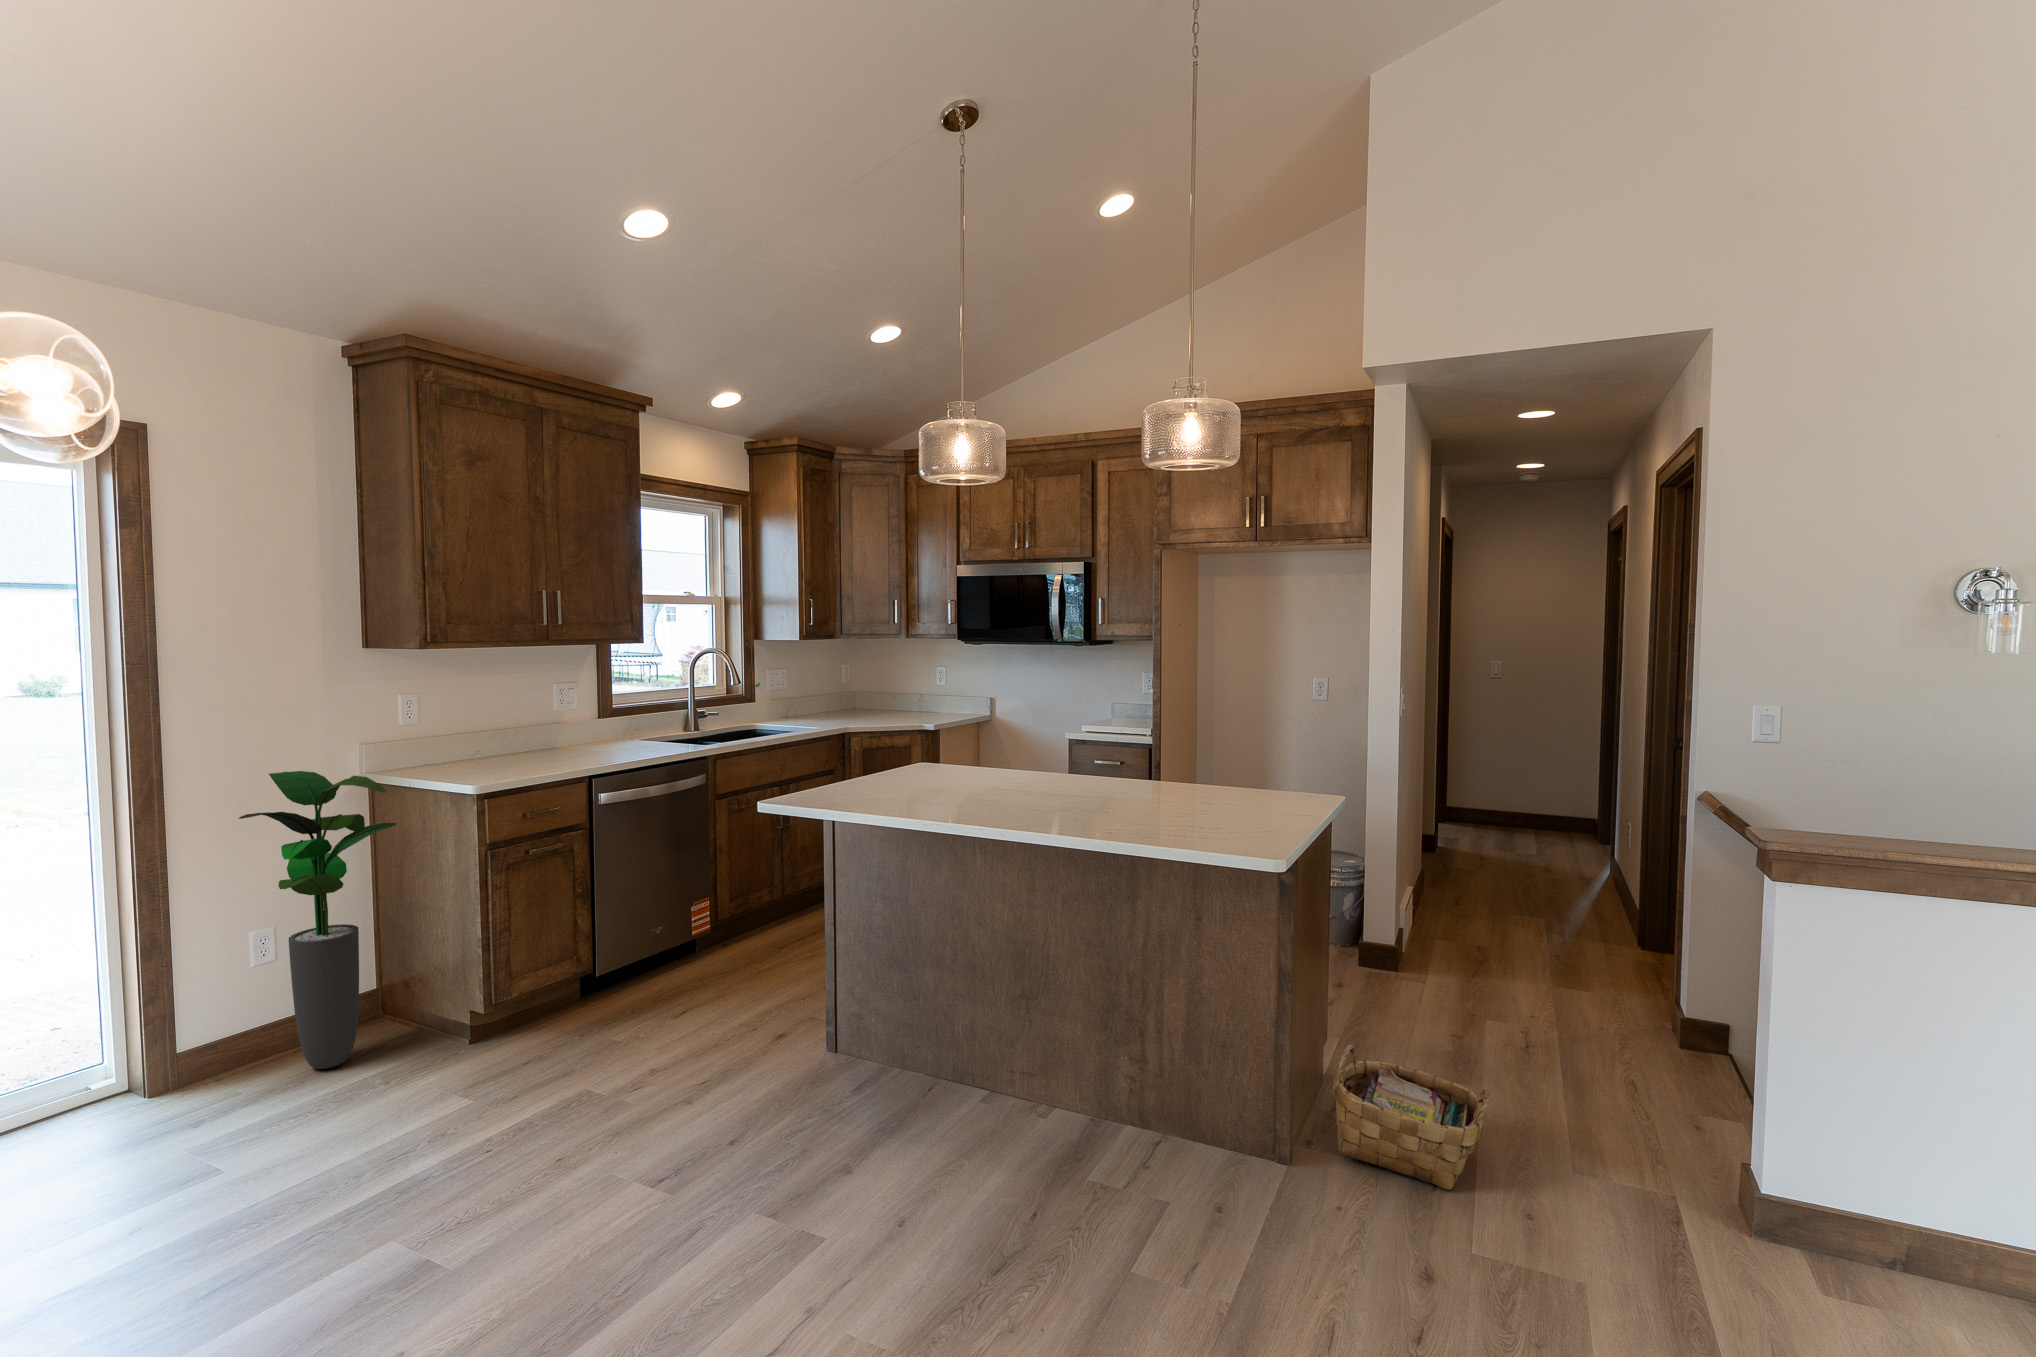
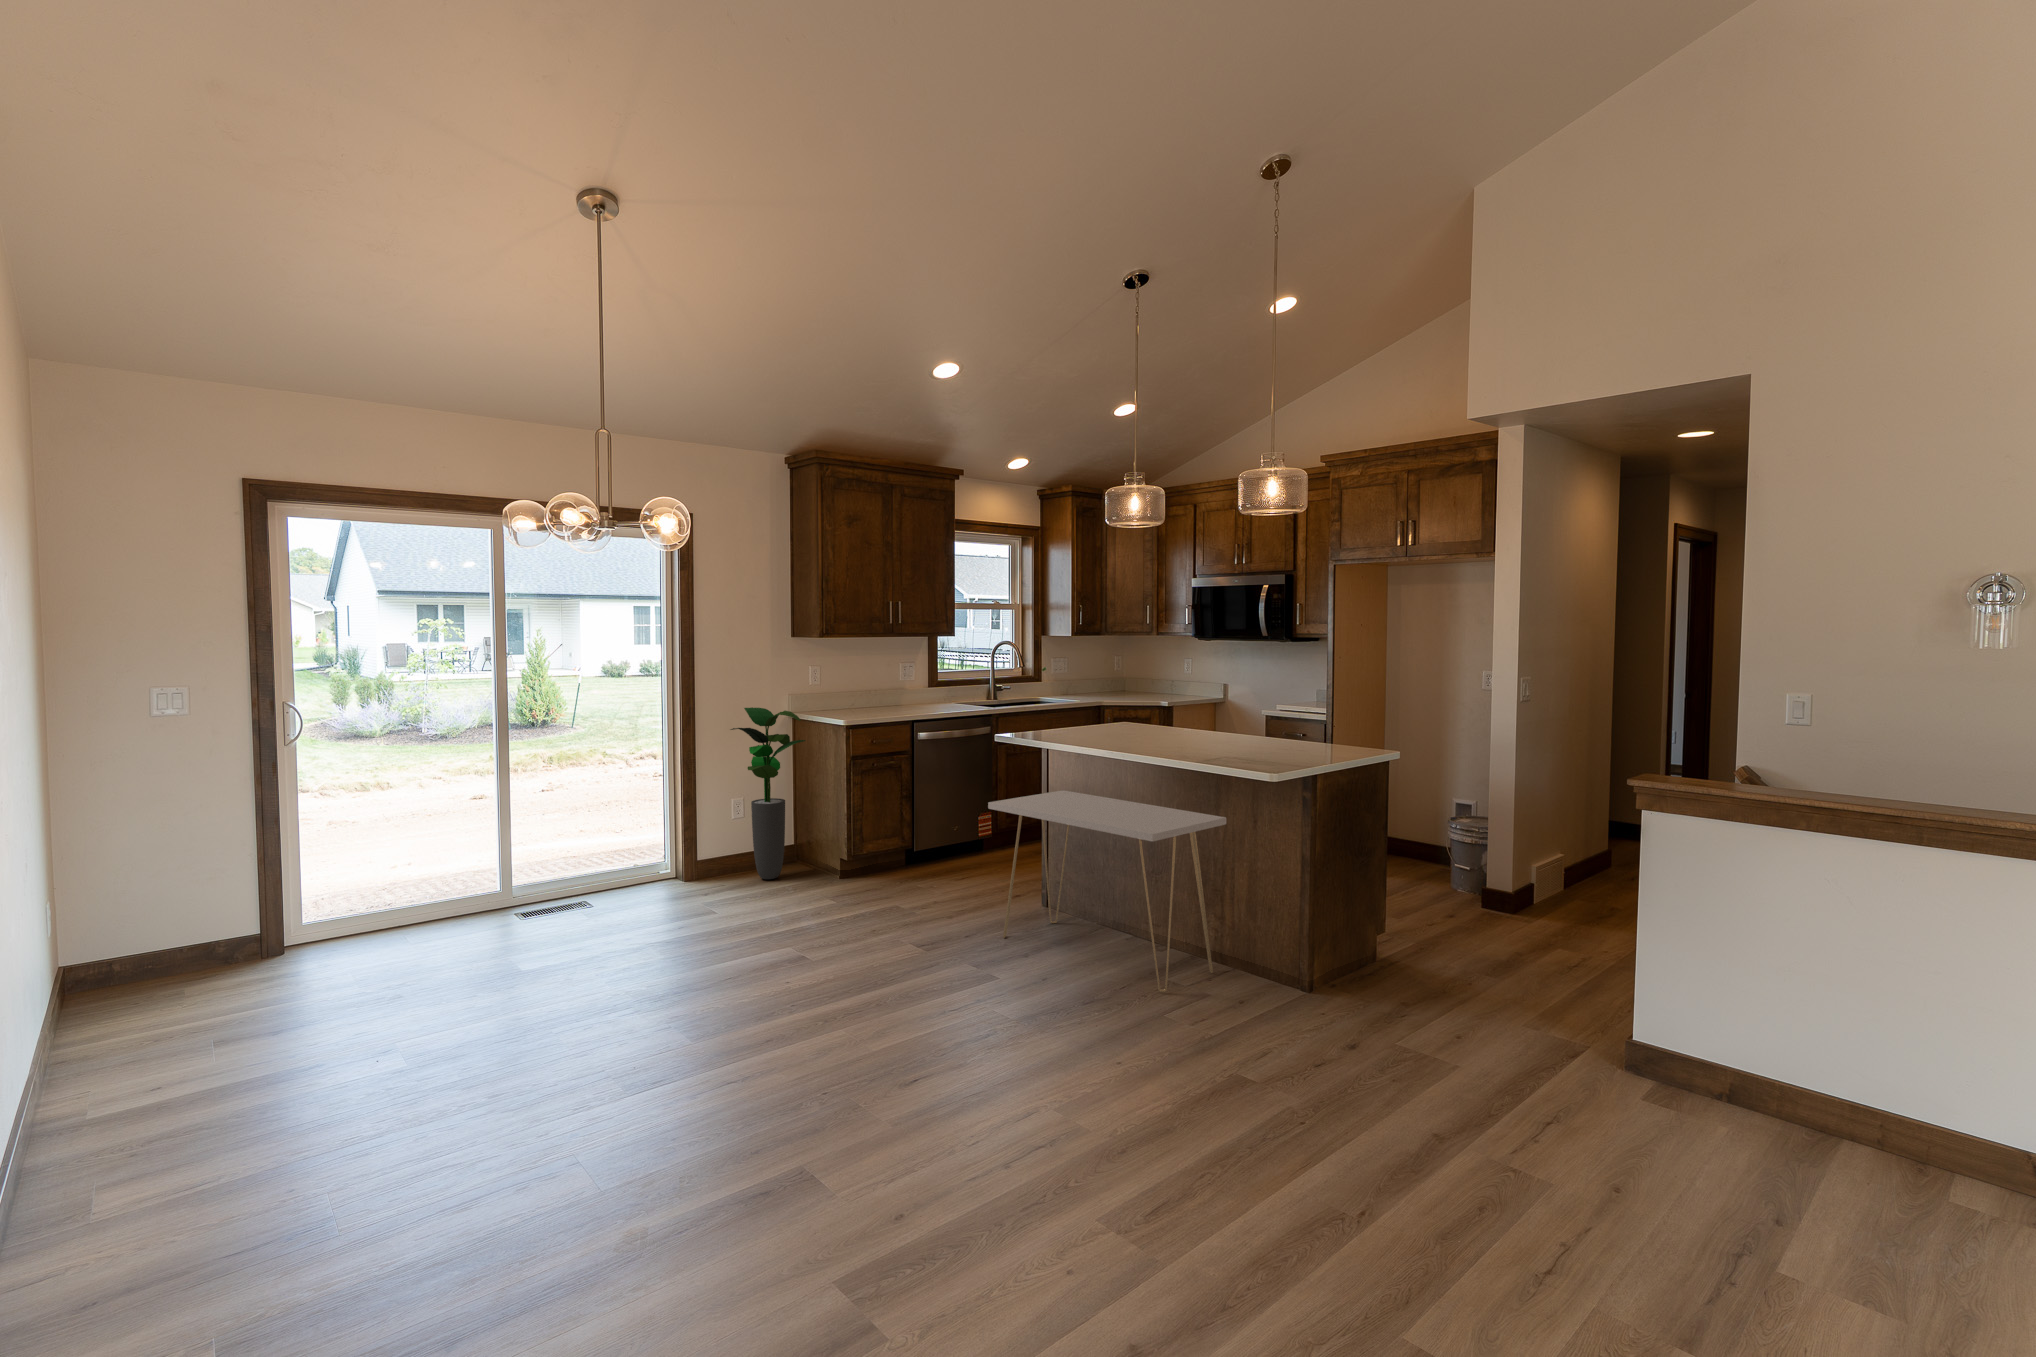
console table: none [765,885,1159,1232] -> present [988,790,1226,992]
woven basket: present [1332,1045,1490,1190] -> none [1346,915,1456,1009]

